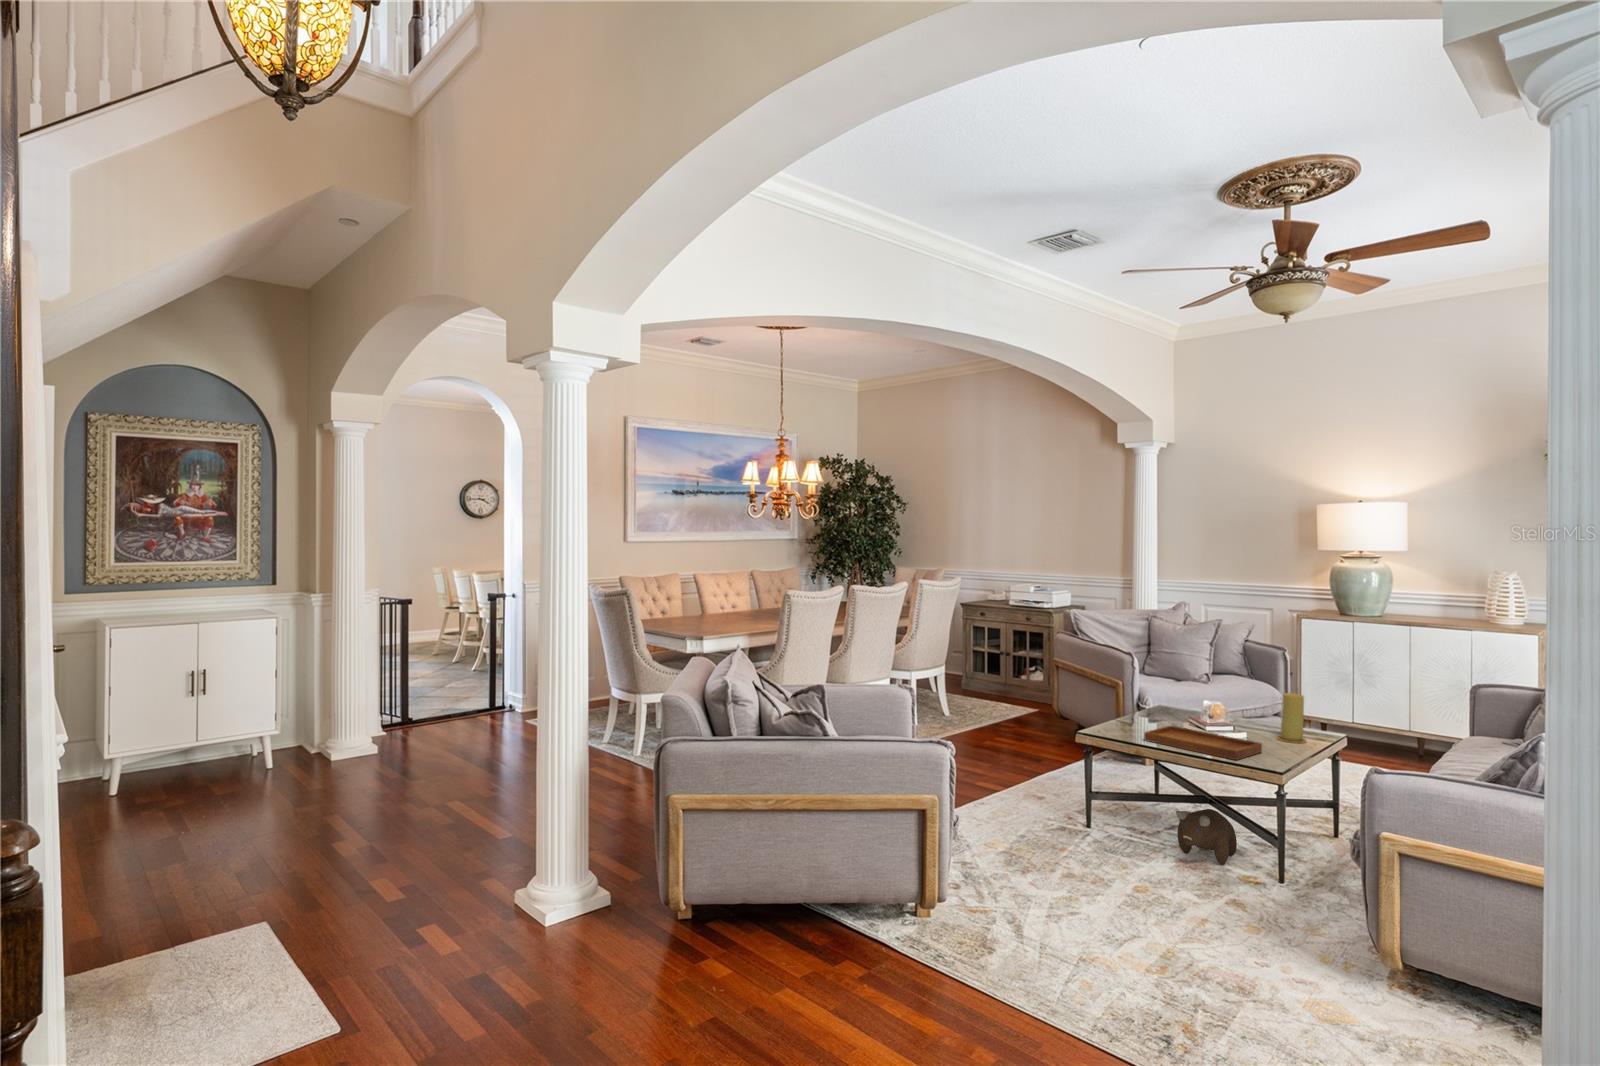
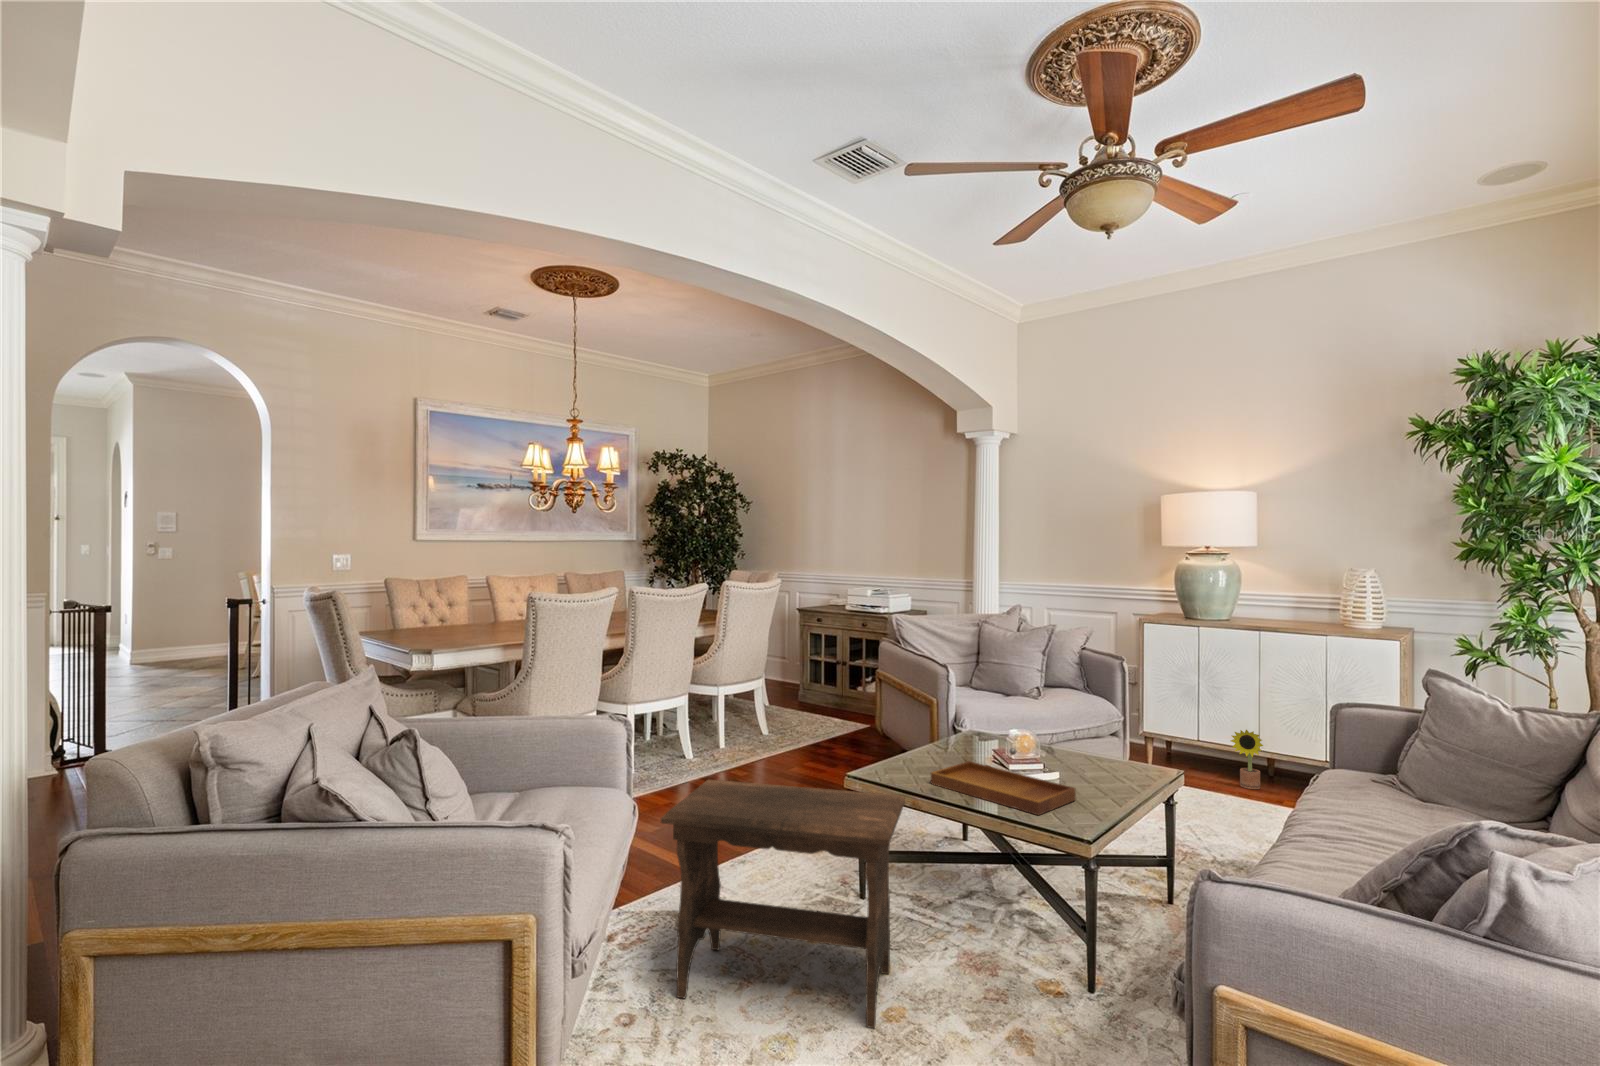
candle: present [1277,693,1306,743] -> none [1100,717,1136,783]
decorative plant: none [1381,712,1412,764] -> present [1231,730,1263,789]
footstool: none [972,731,1142,895] -> present [661,780,905,1028]
plush toy: present [1176,809,1237,865] -> none [958,880,1040,961]

